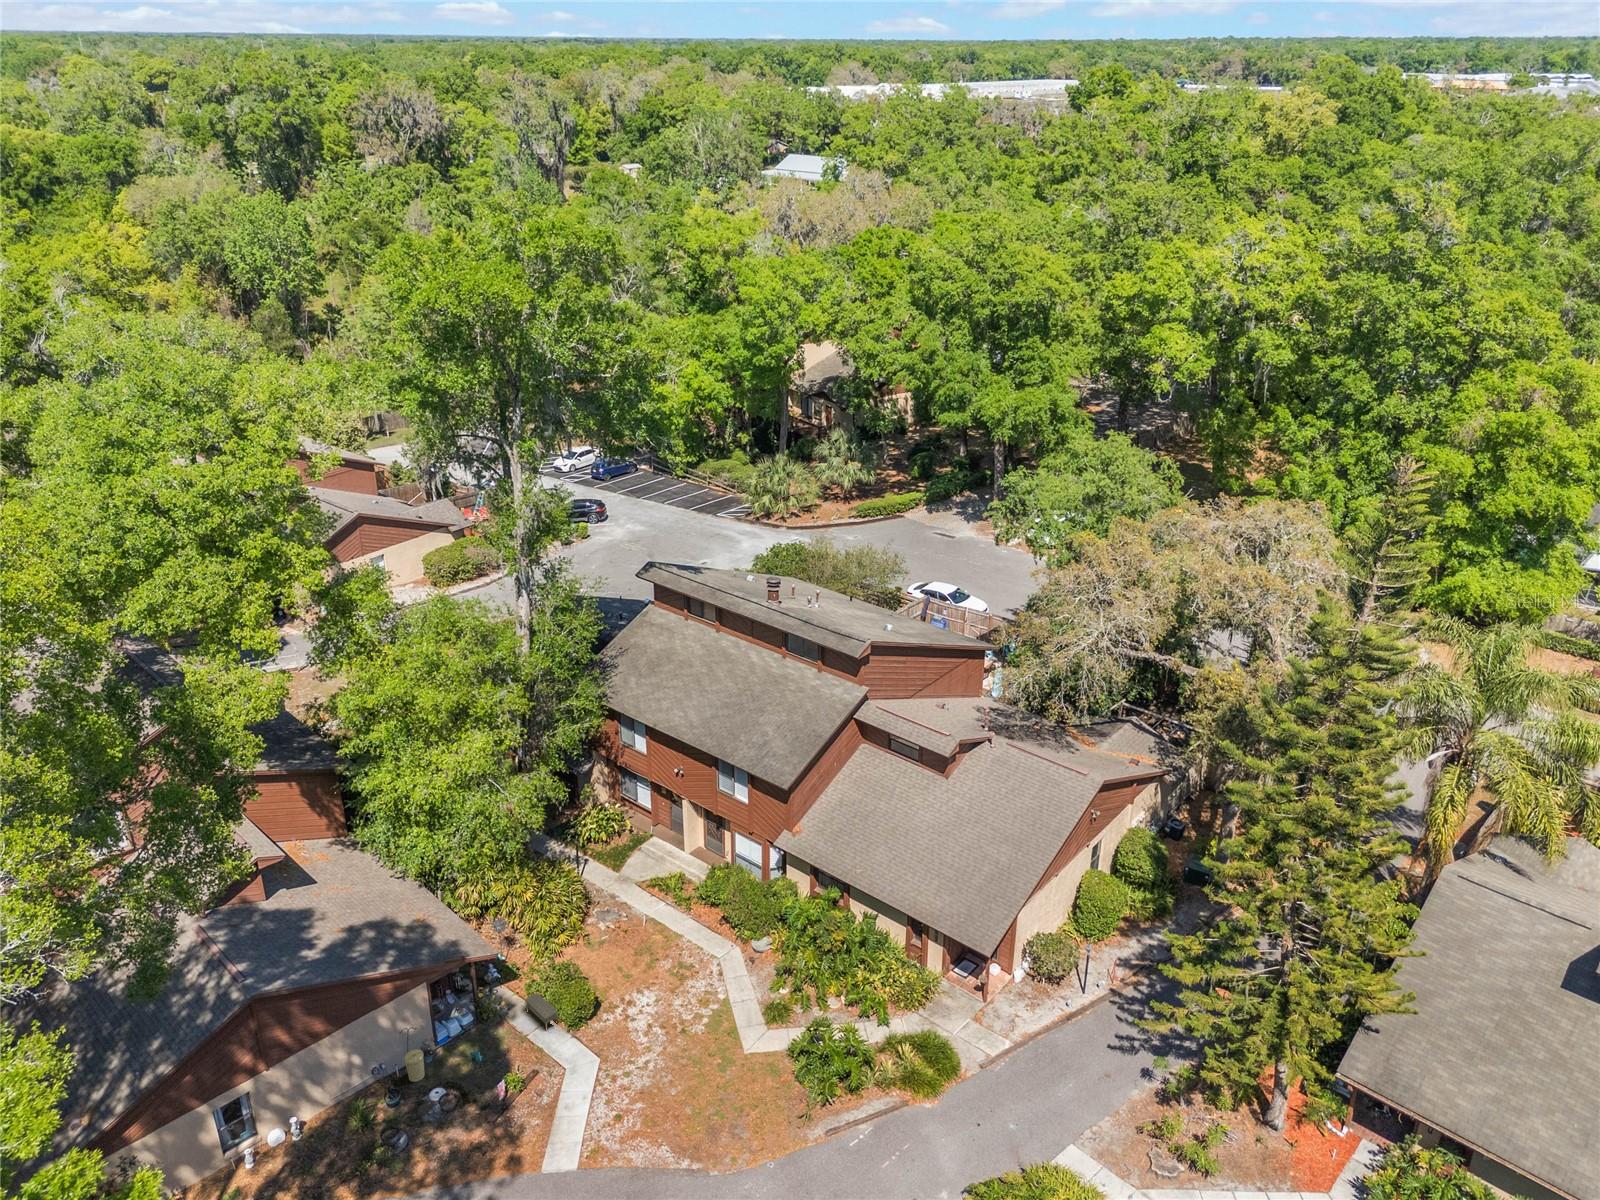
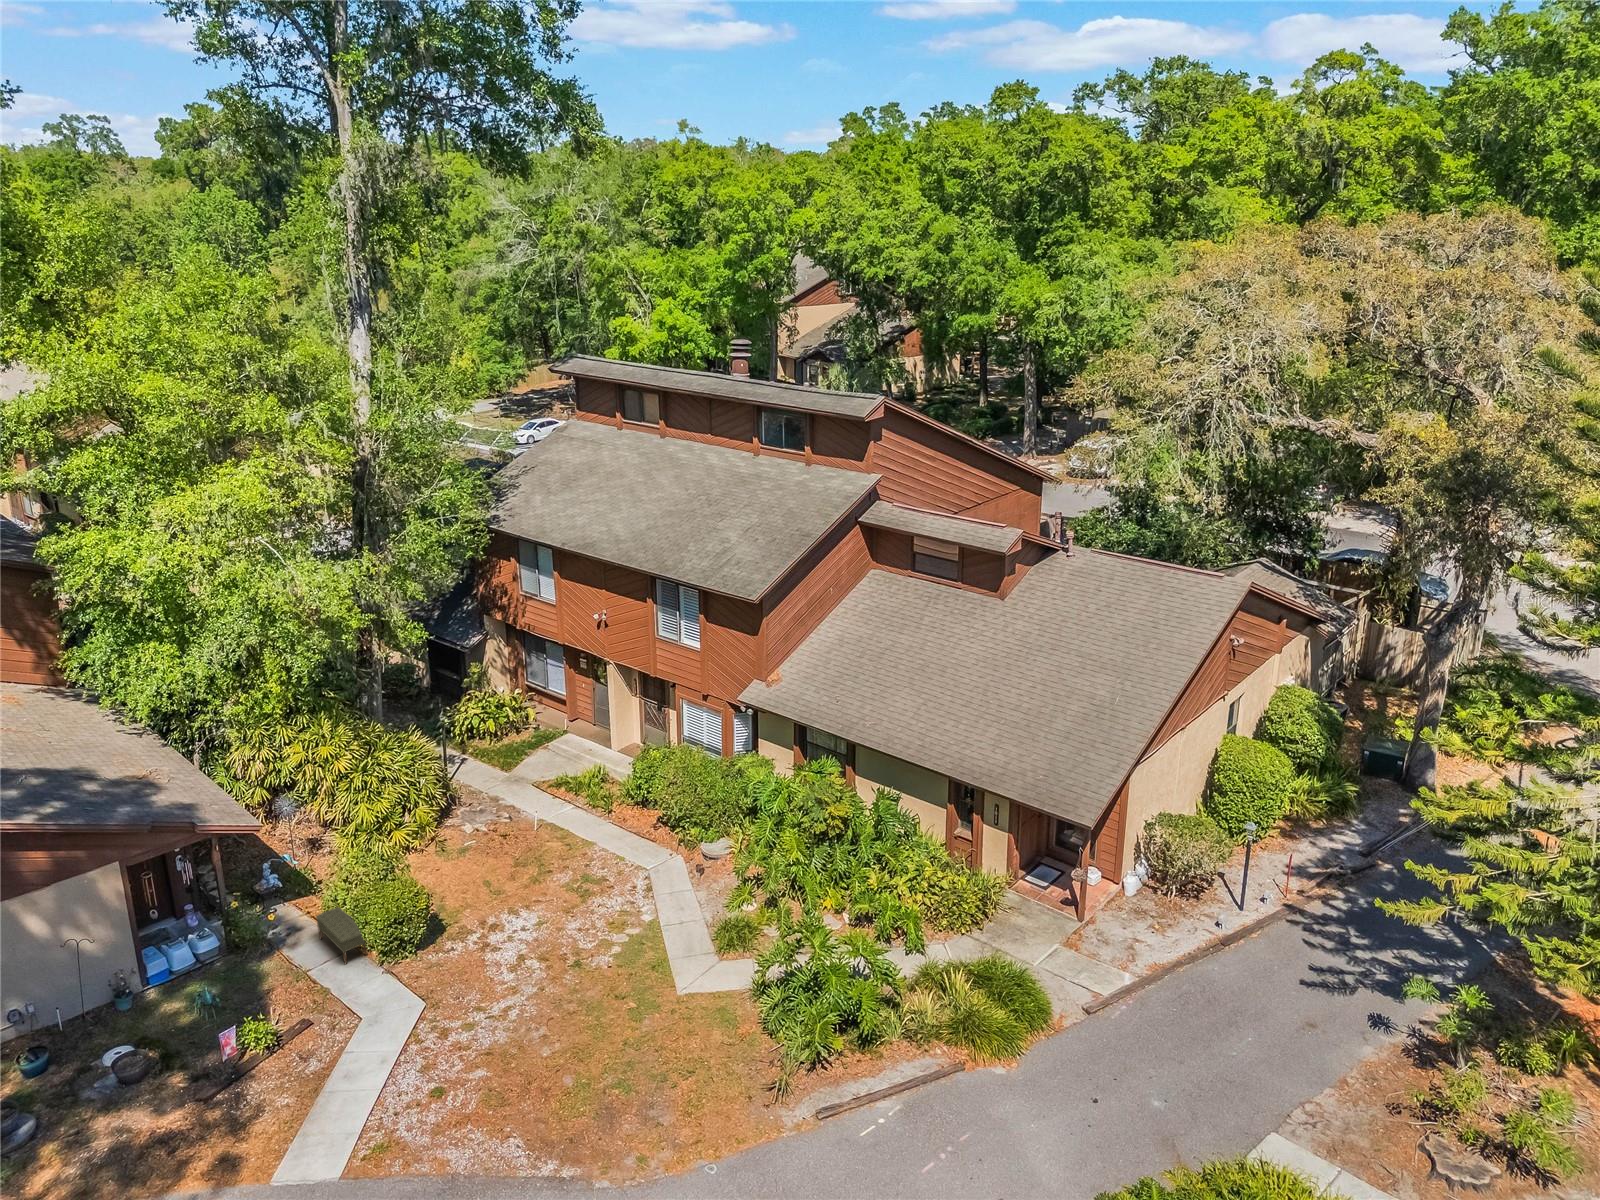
trash can: present [404,1049,425,1082] -> none [71,982,113,1039]

